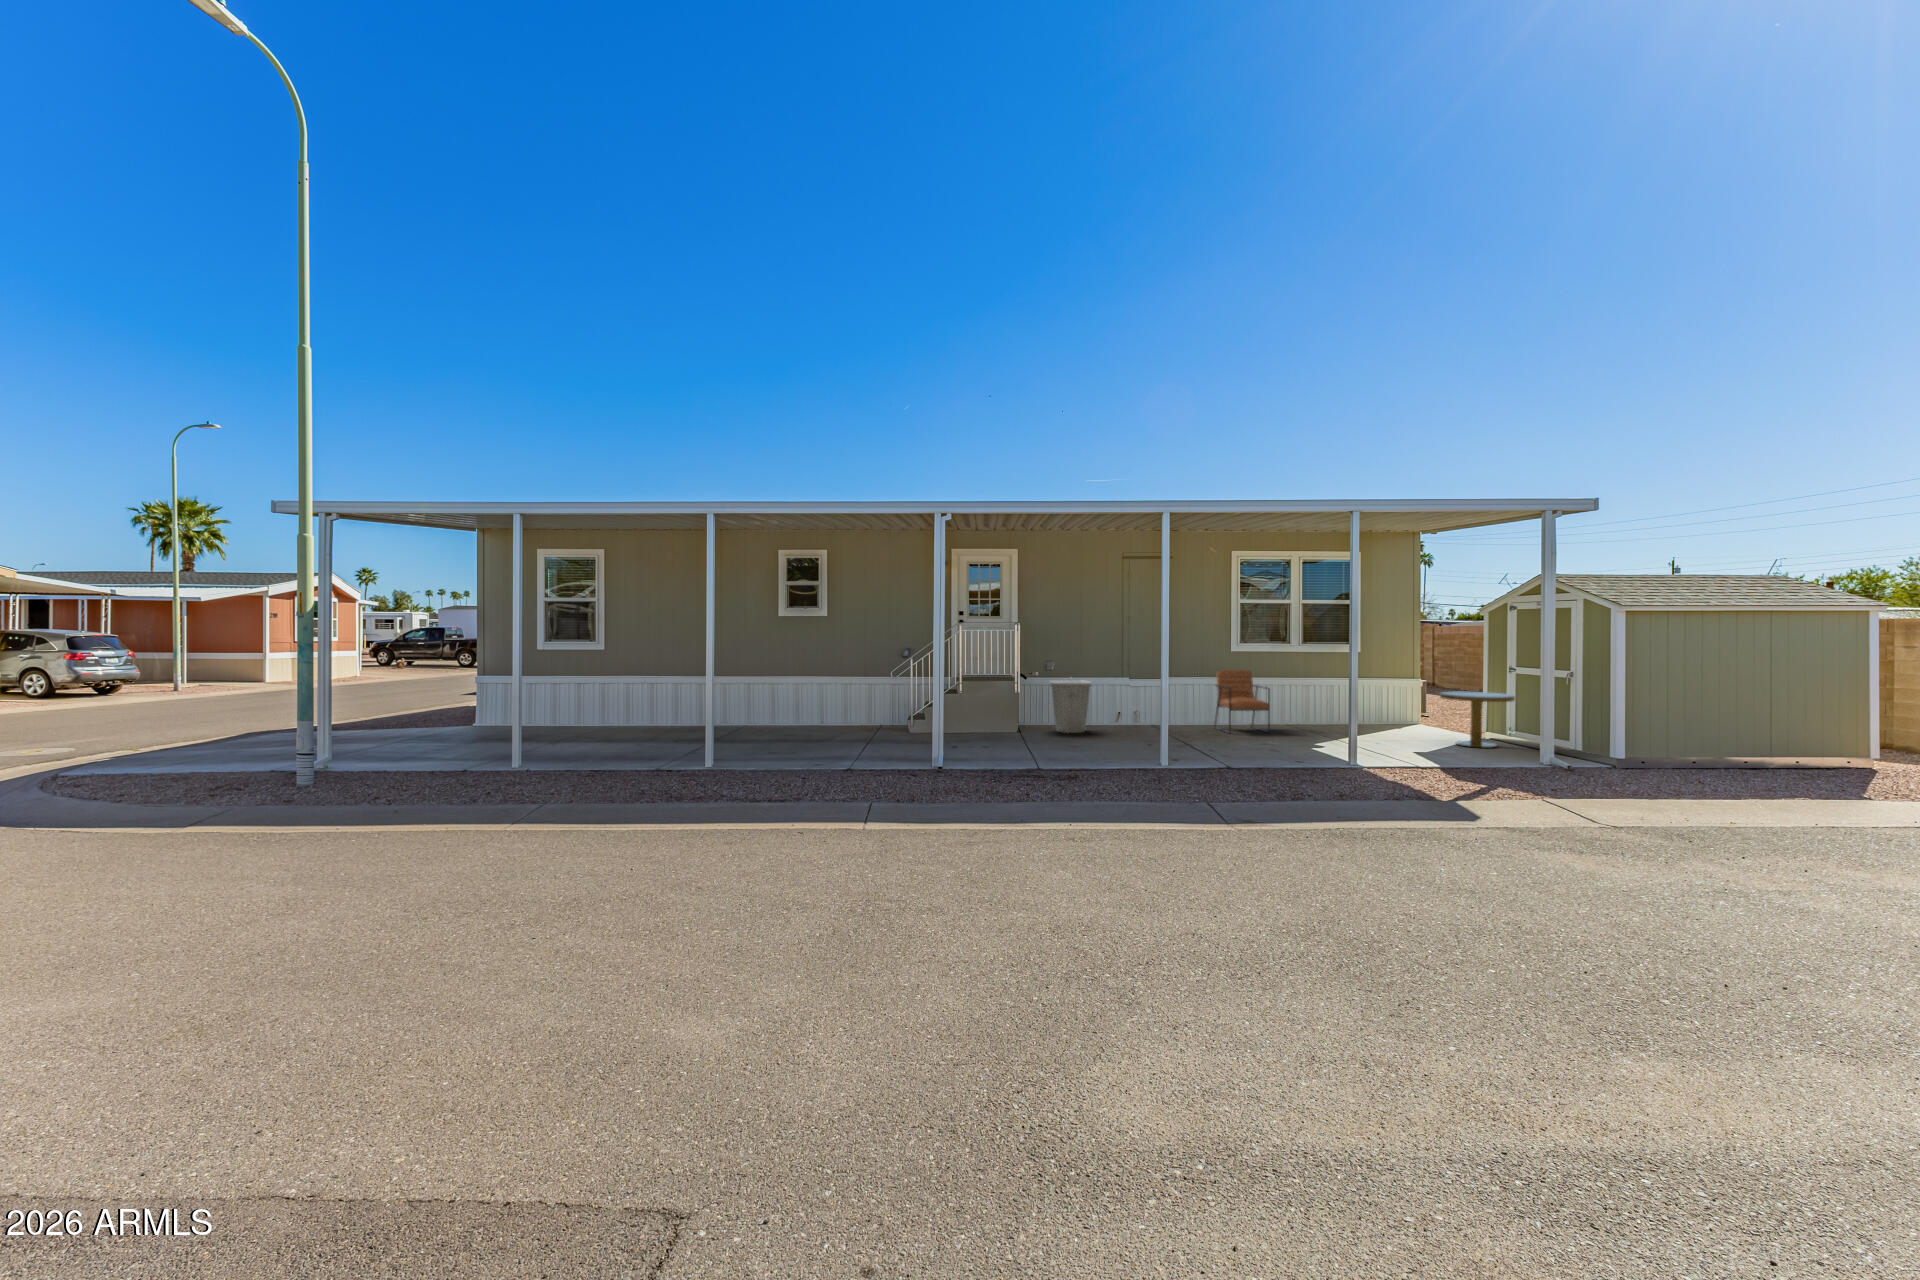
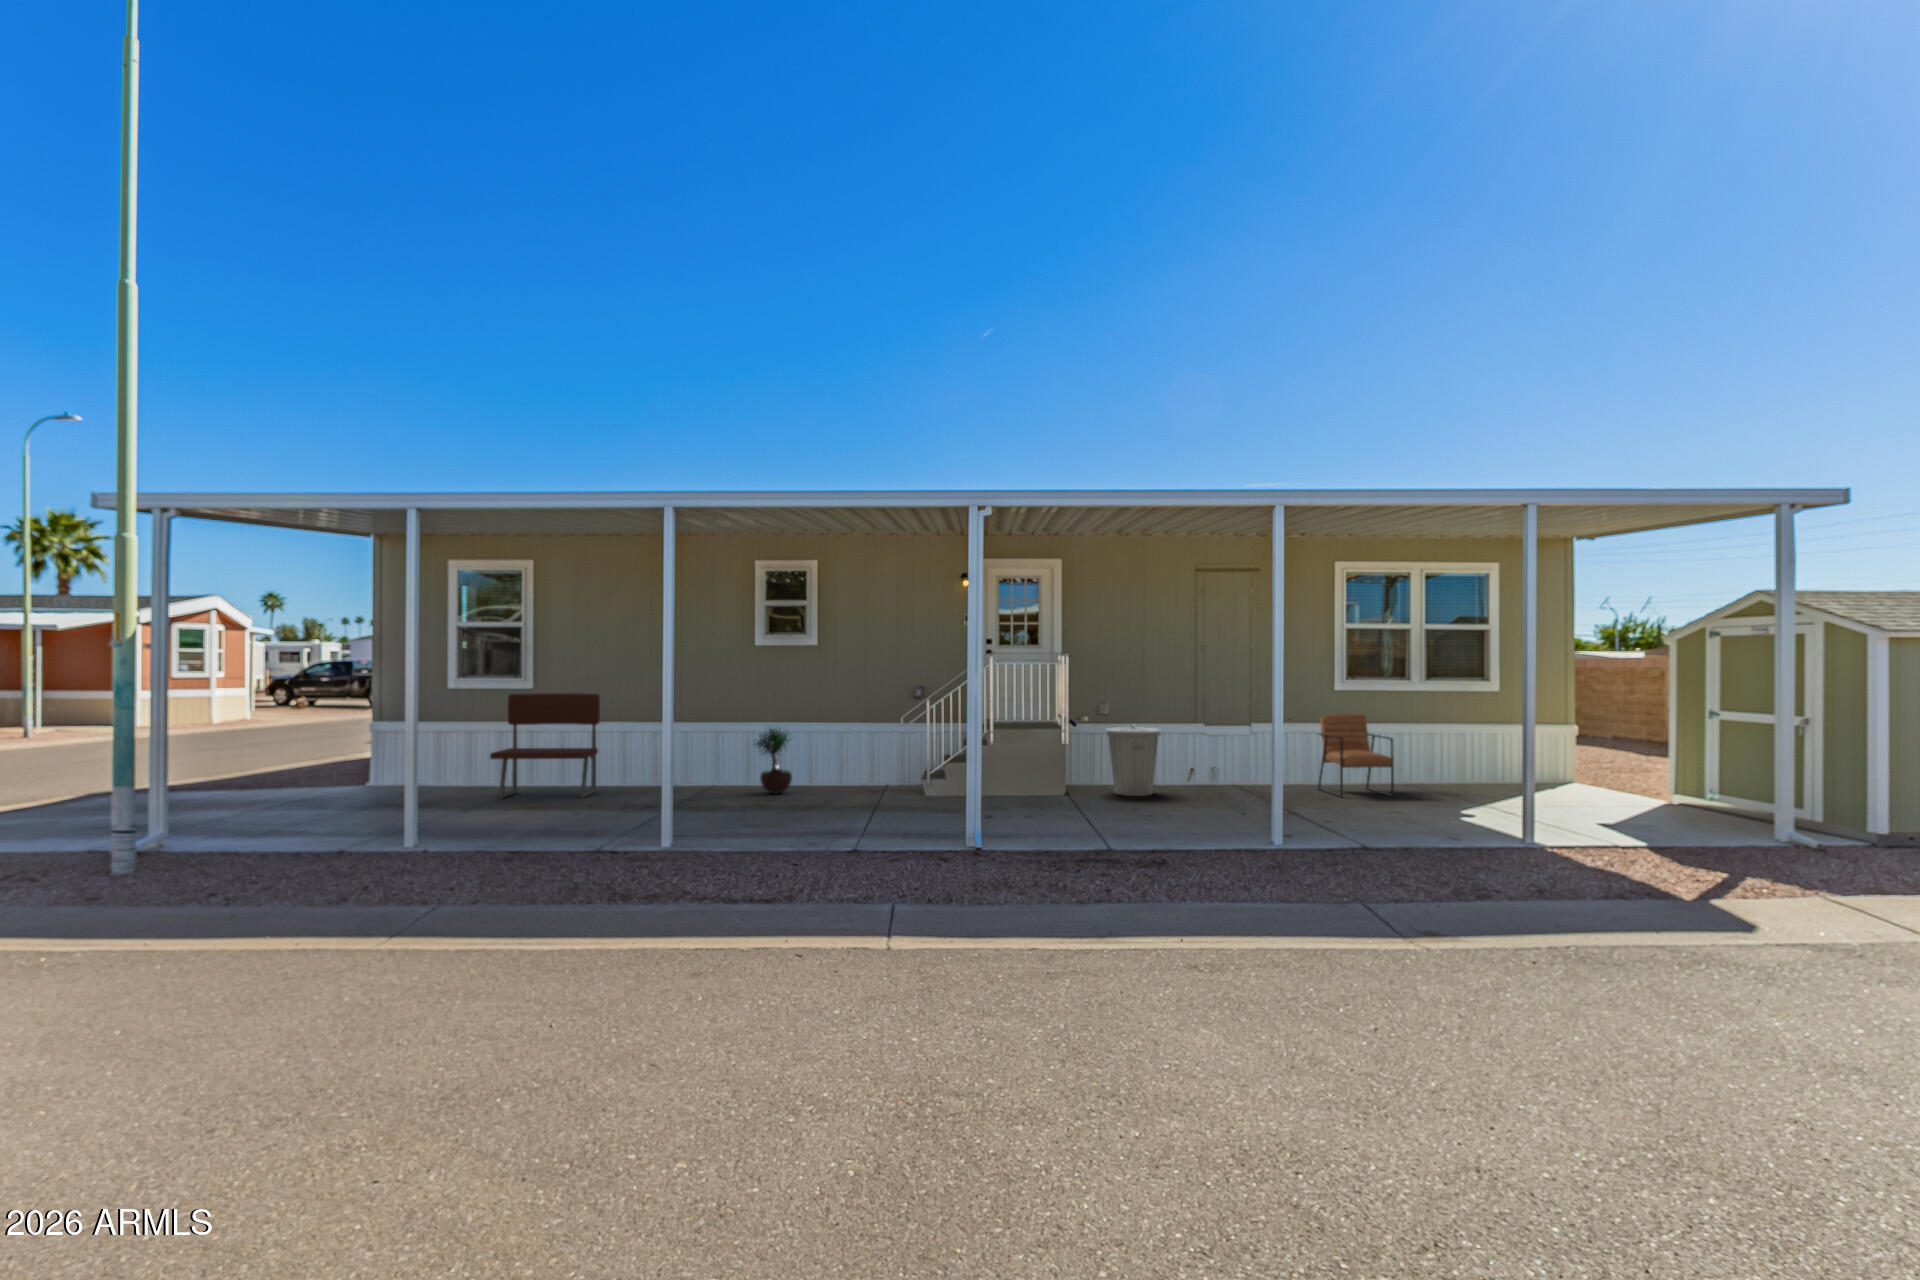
bench: none [571,654,656,735] -> present [490,693,600,798]
potted tree: none [774,675,808,731] -> present [753,728,792,794]
side table: present [1440,691,1515,748] -> none [1624,743,1728,818]

